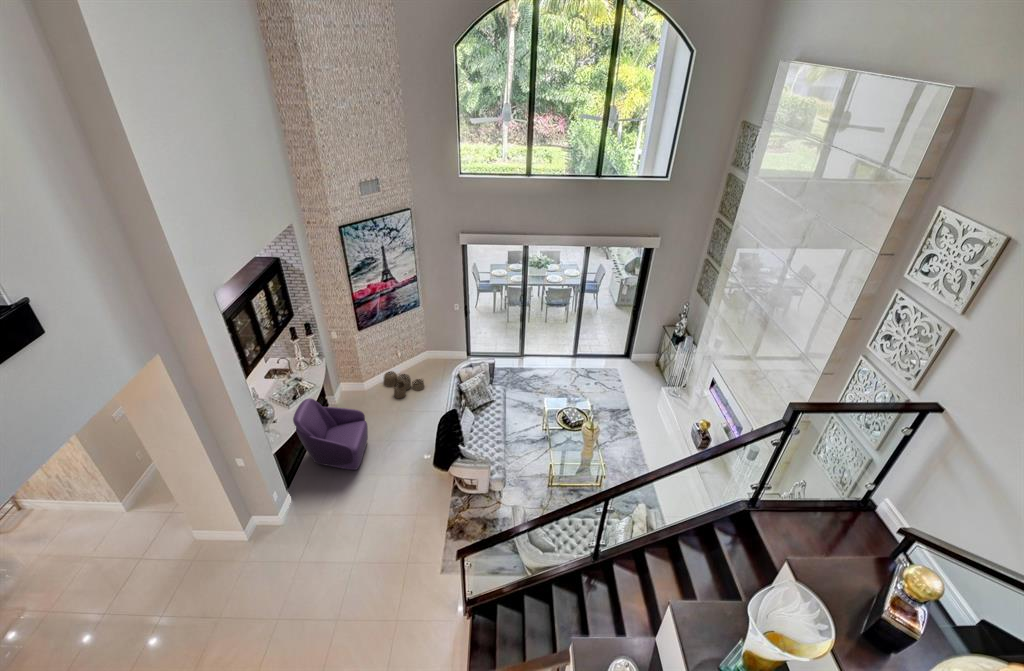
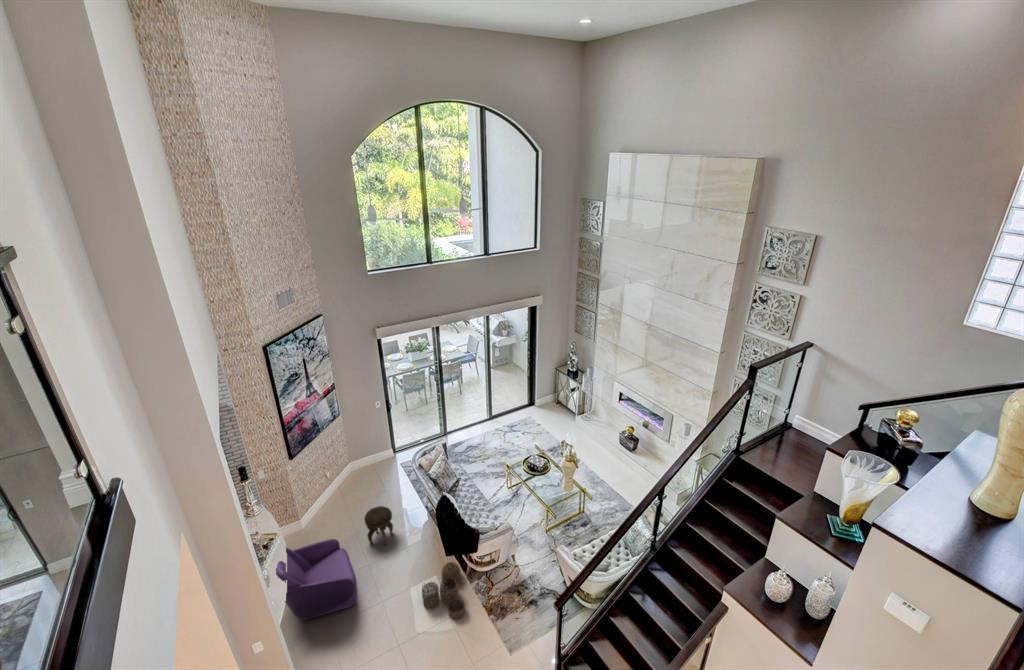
woven basket: present [384,371,424,398] -> present [422,562,465,619]
footstool: none [395,398,421,434] -> present [364,506,393,545]

